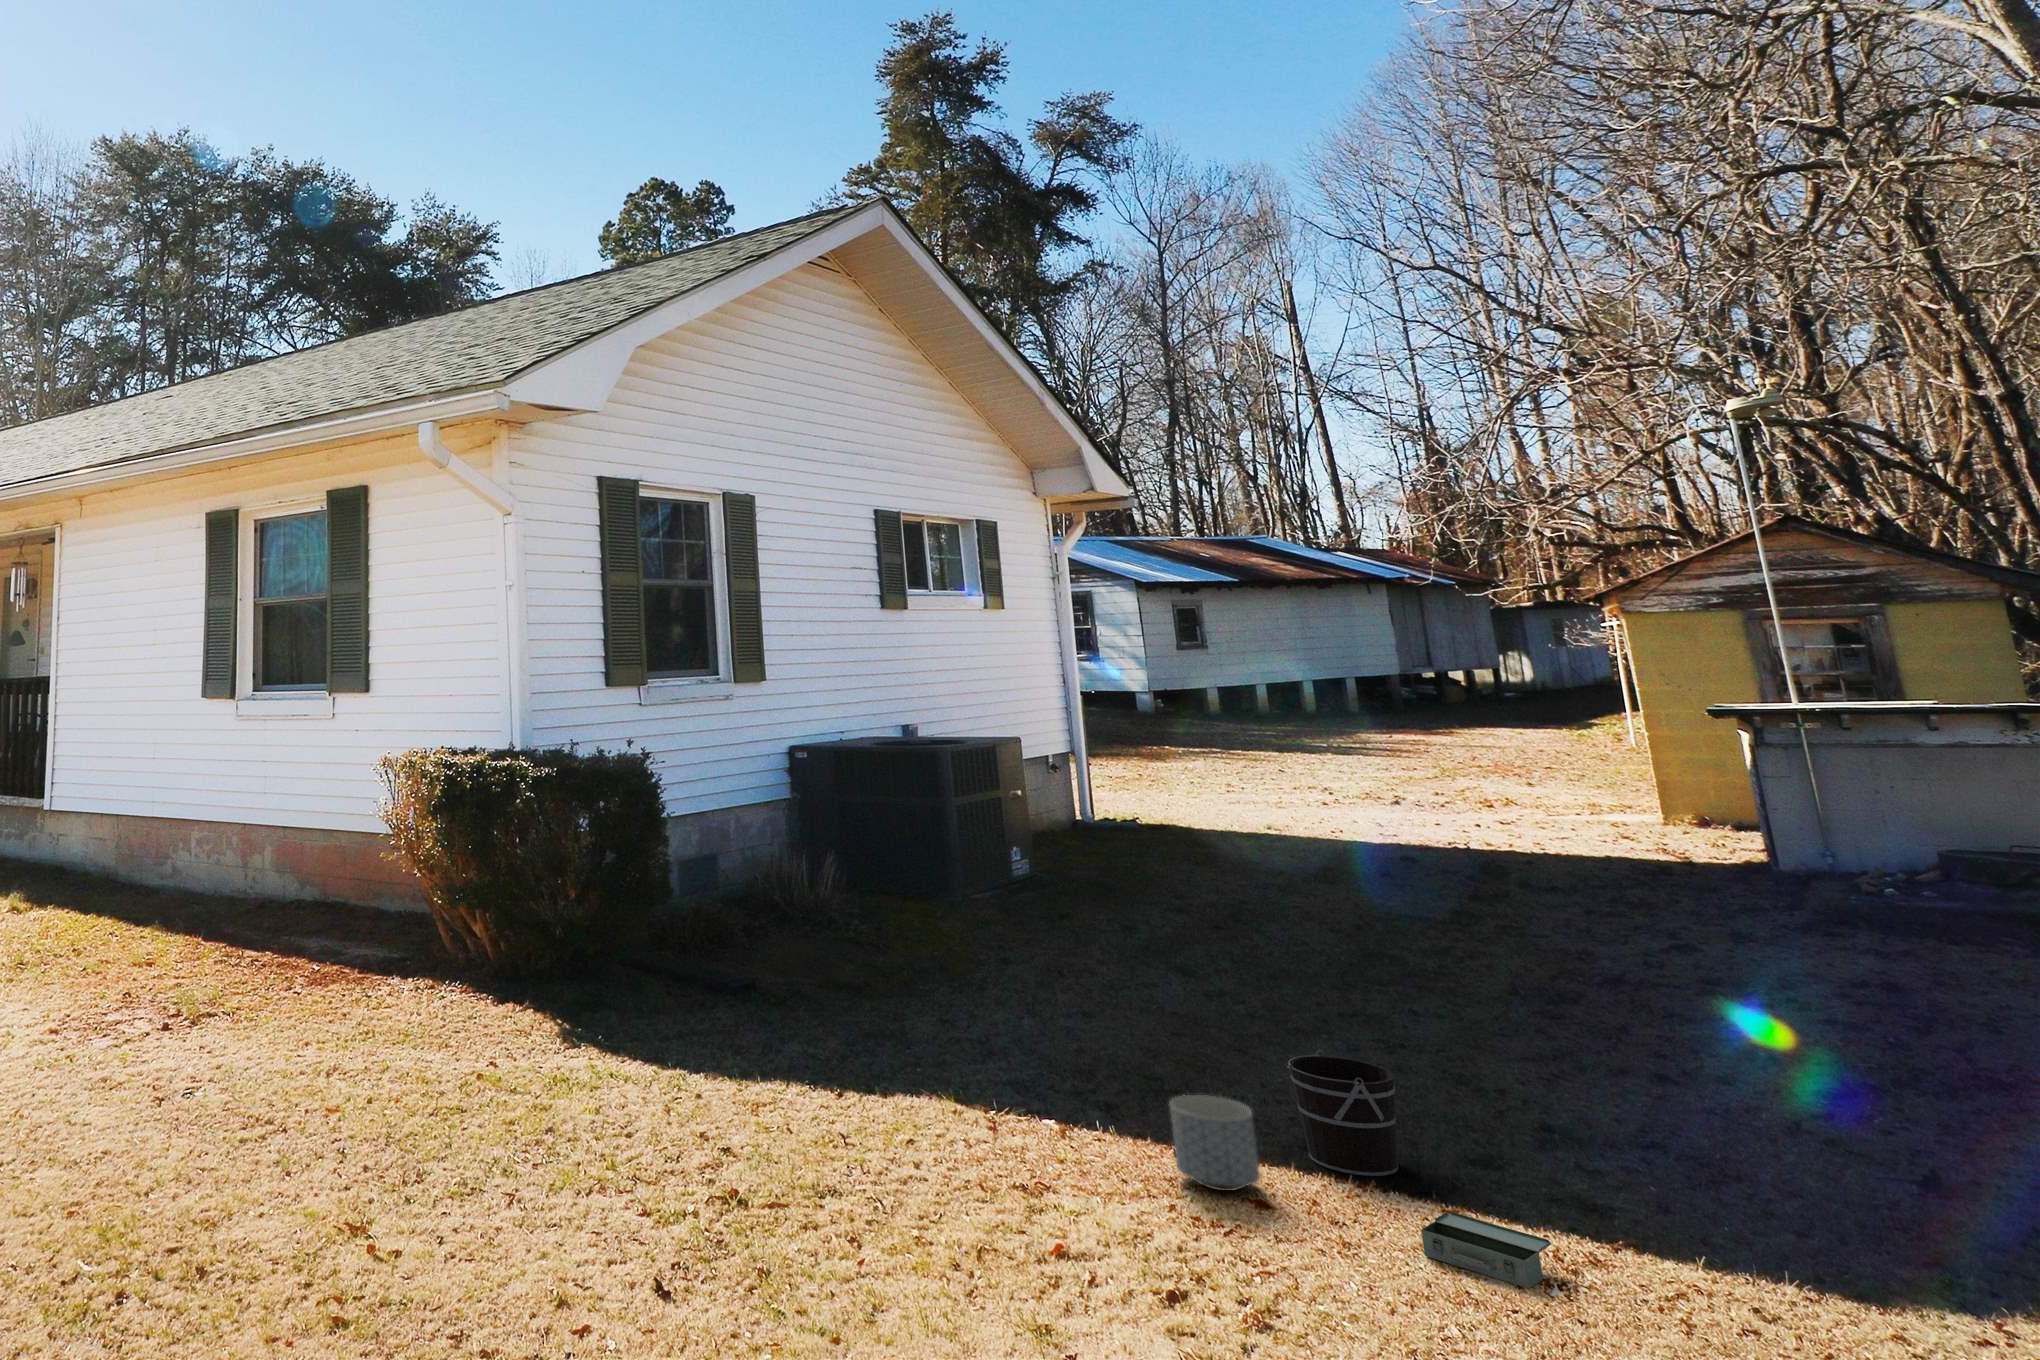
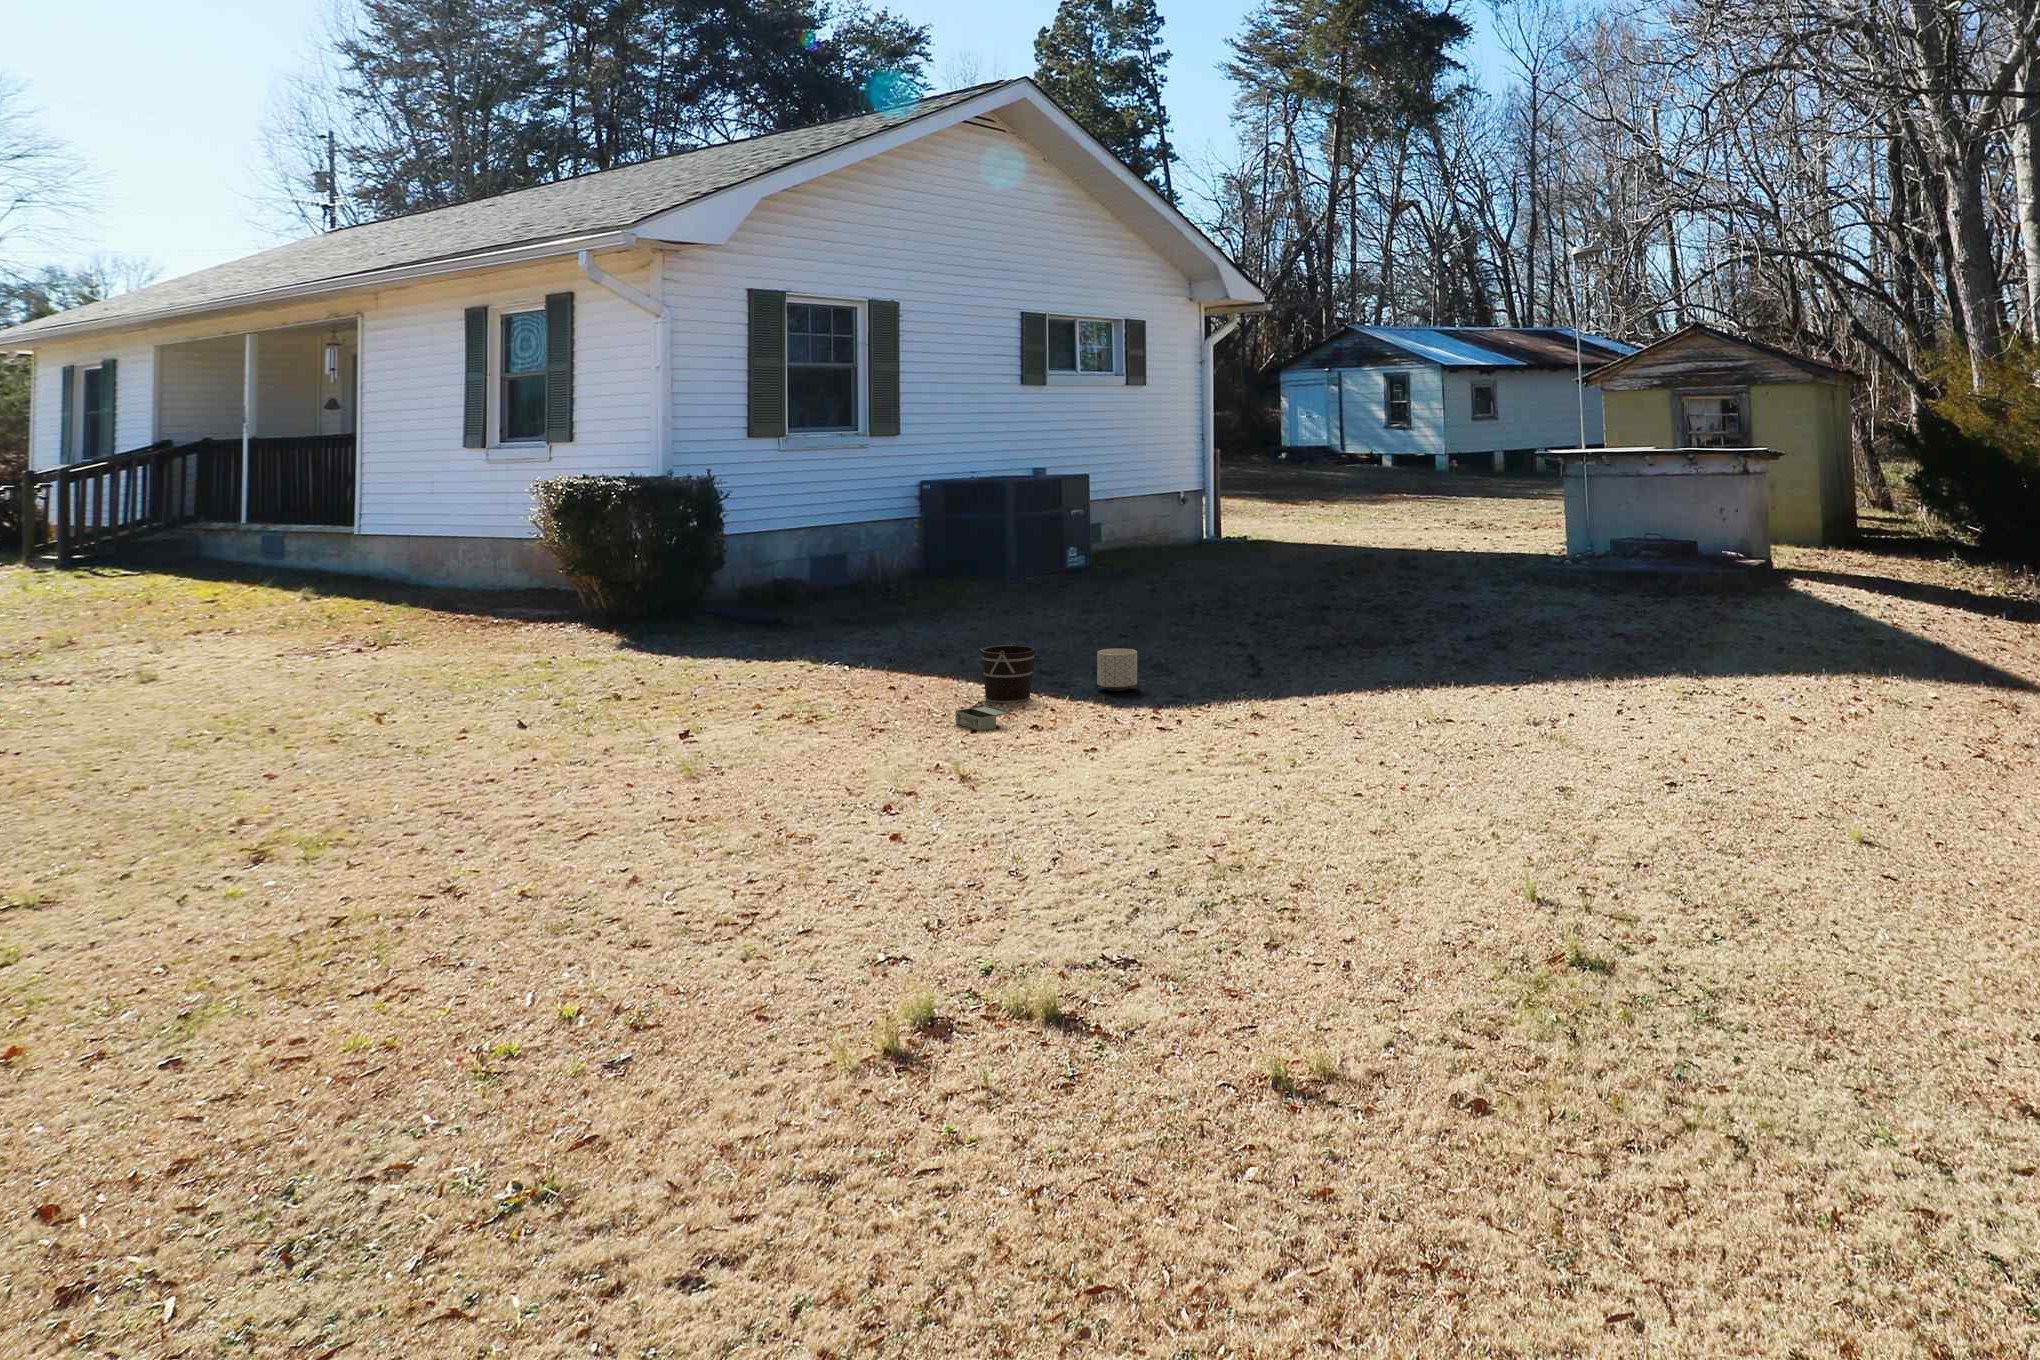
planter: present [1170,1095,1260,1191] -> present [1097,648,1137,691]

